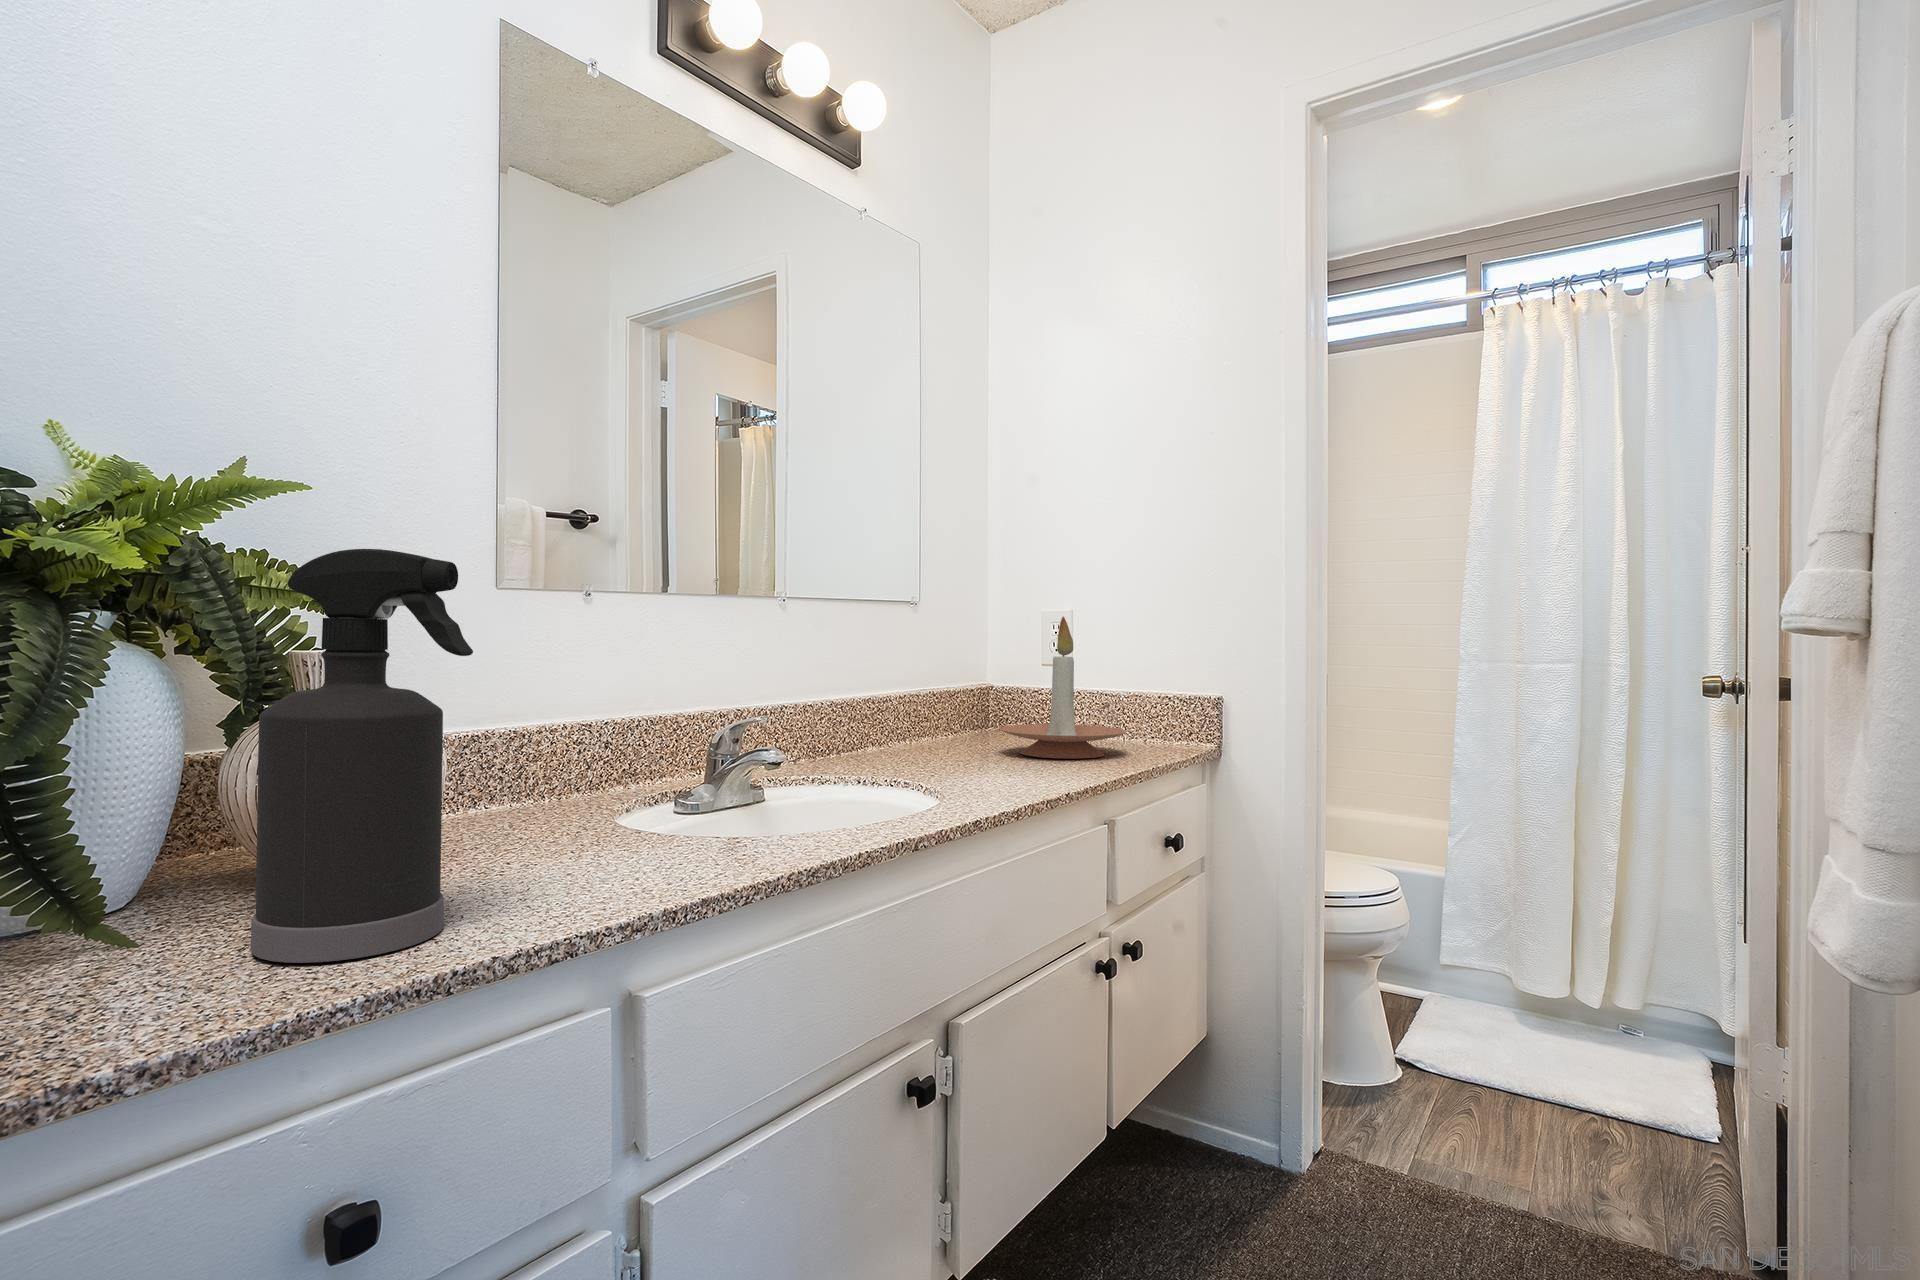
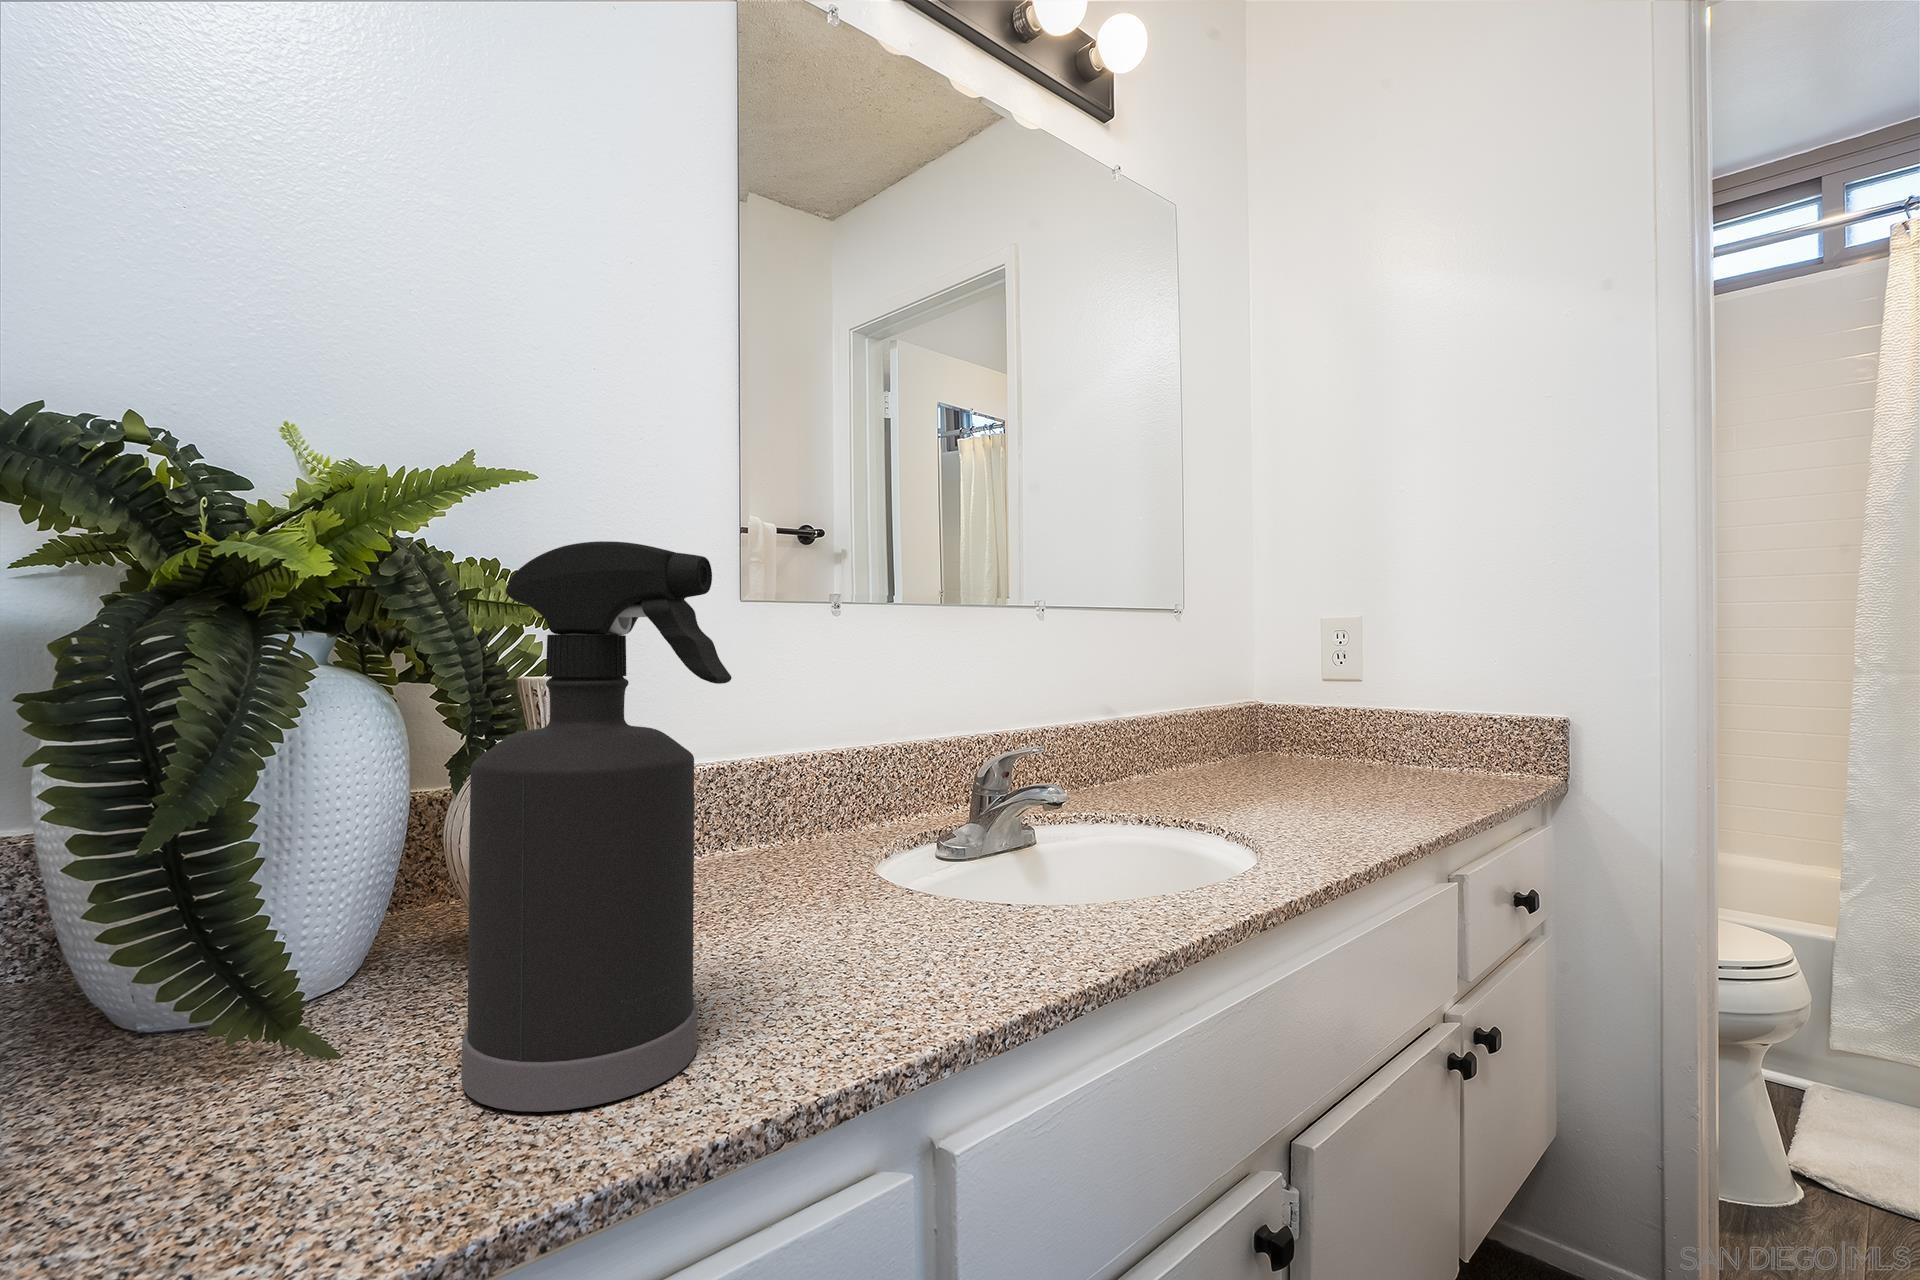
candle holder: present [999,616,1127,759] -> none [1286,624,1452,795]

